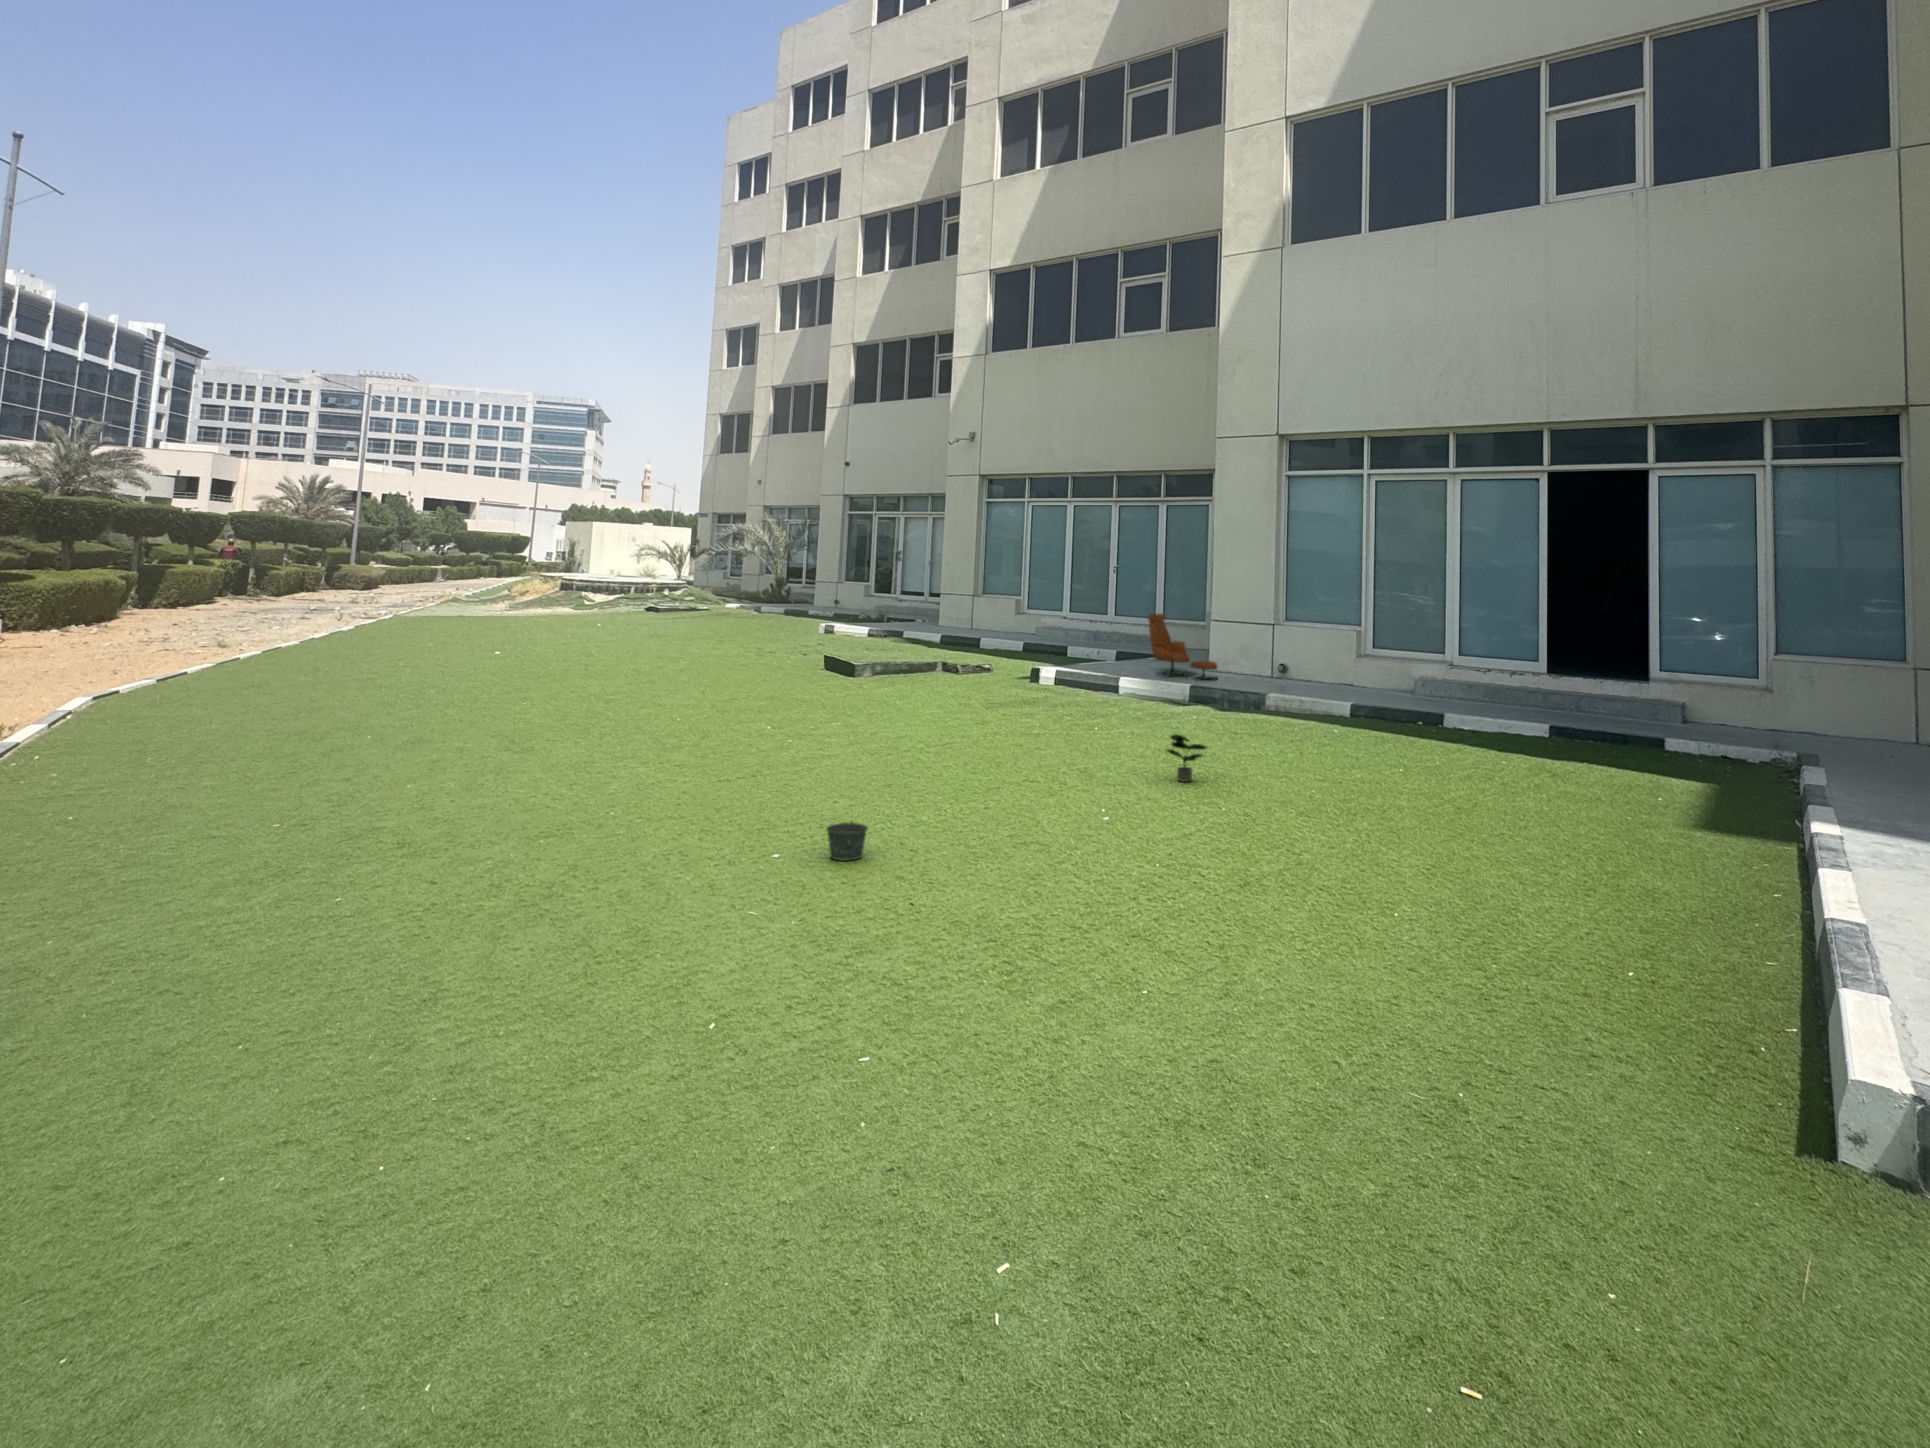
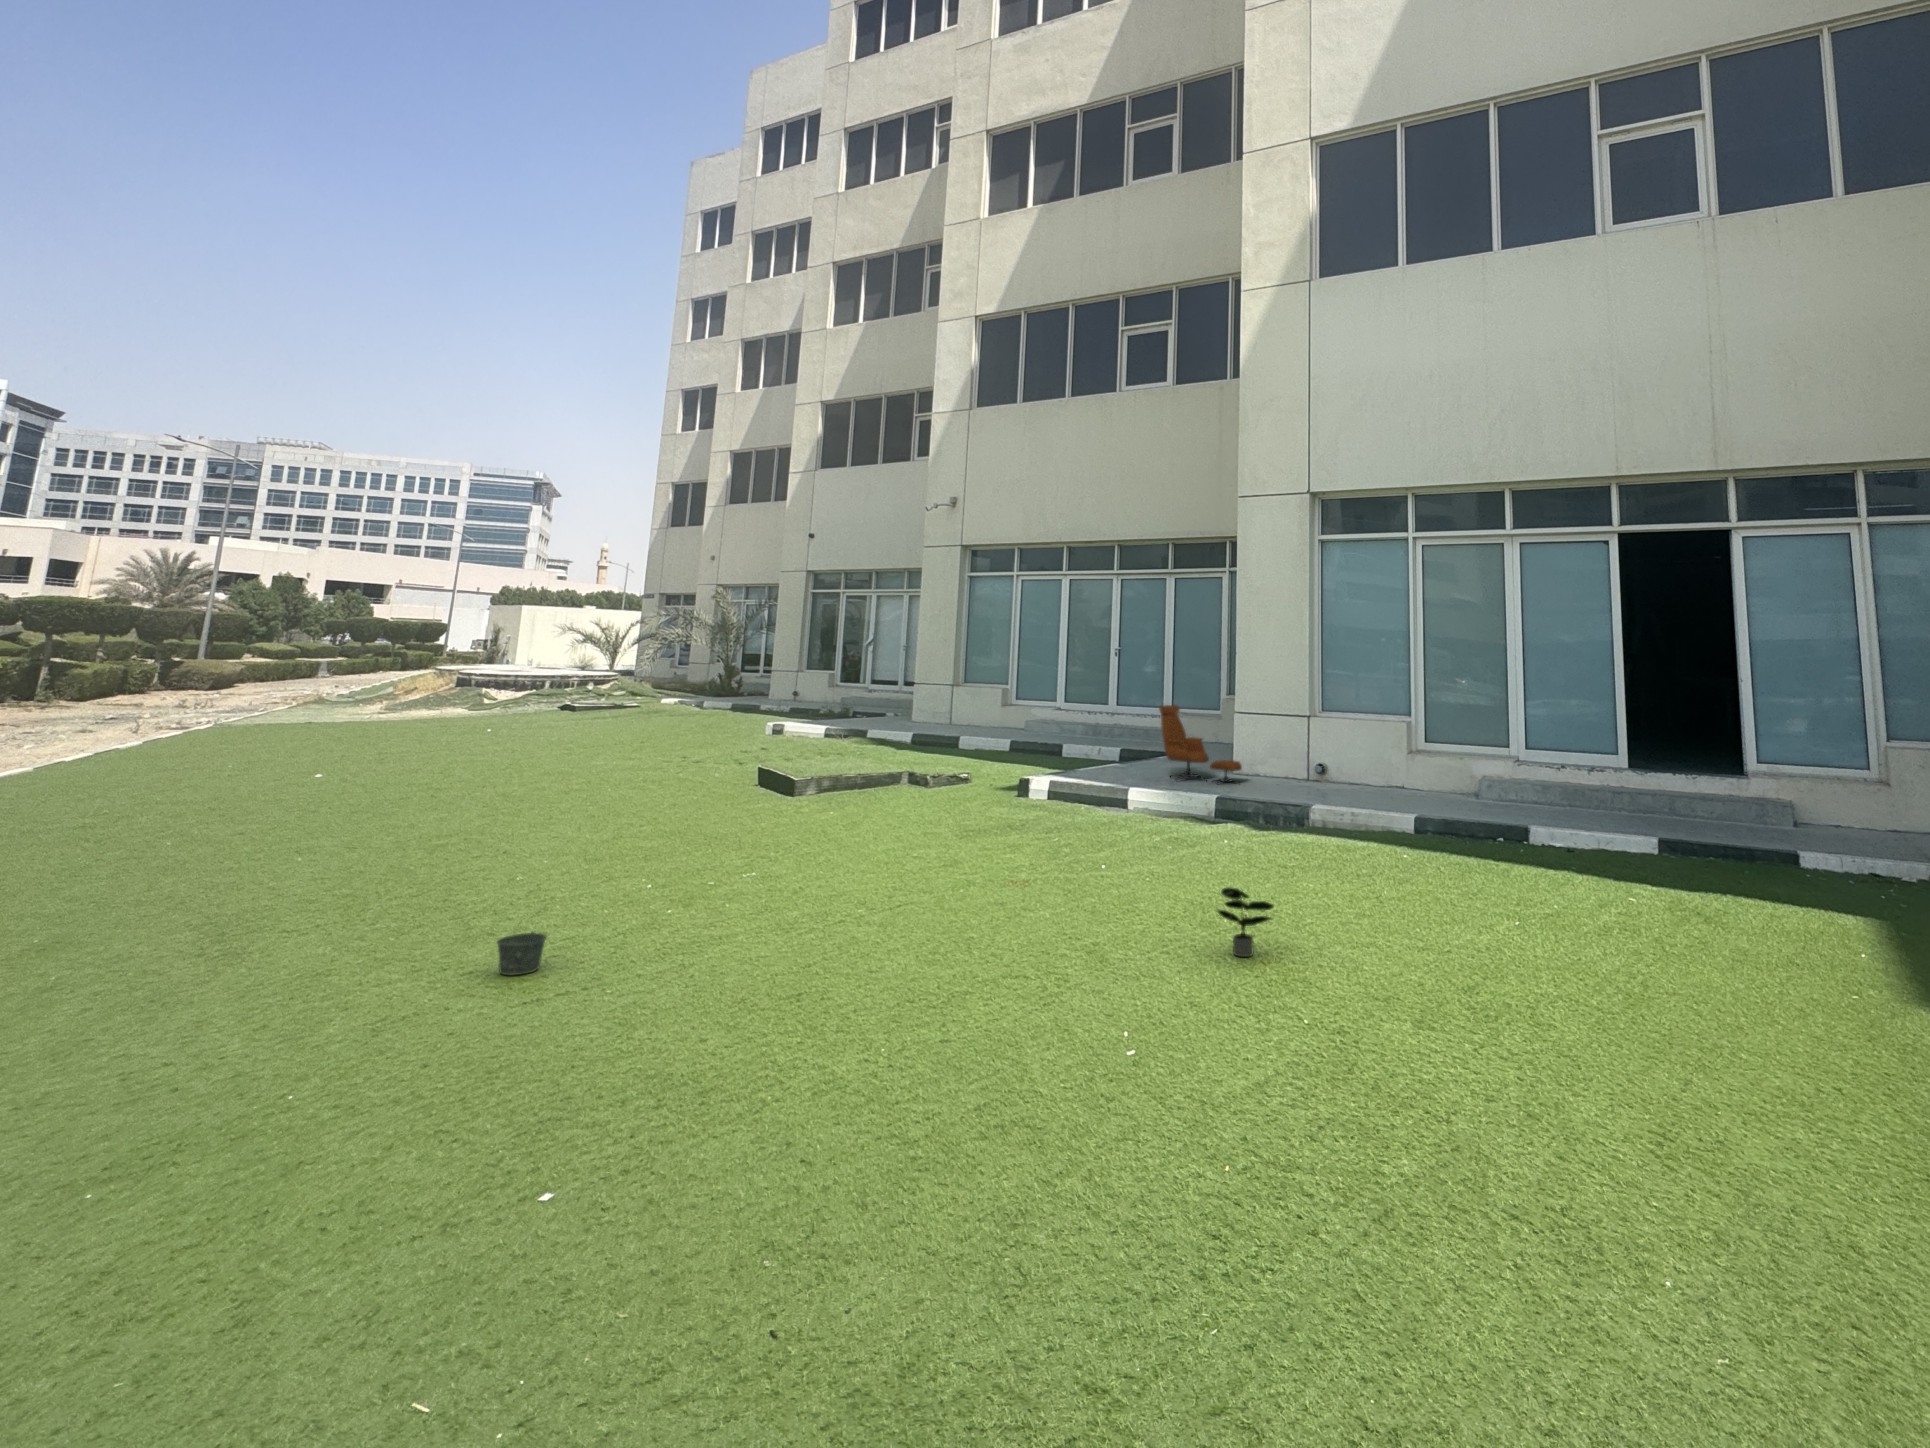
bucket: present [826,822,868,861] -> present [497,932,547,975]

